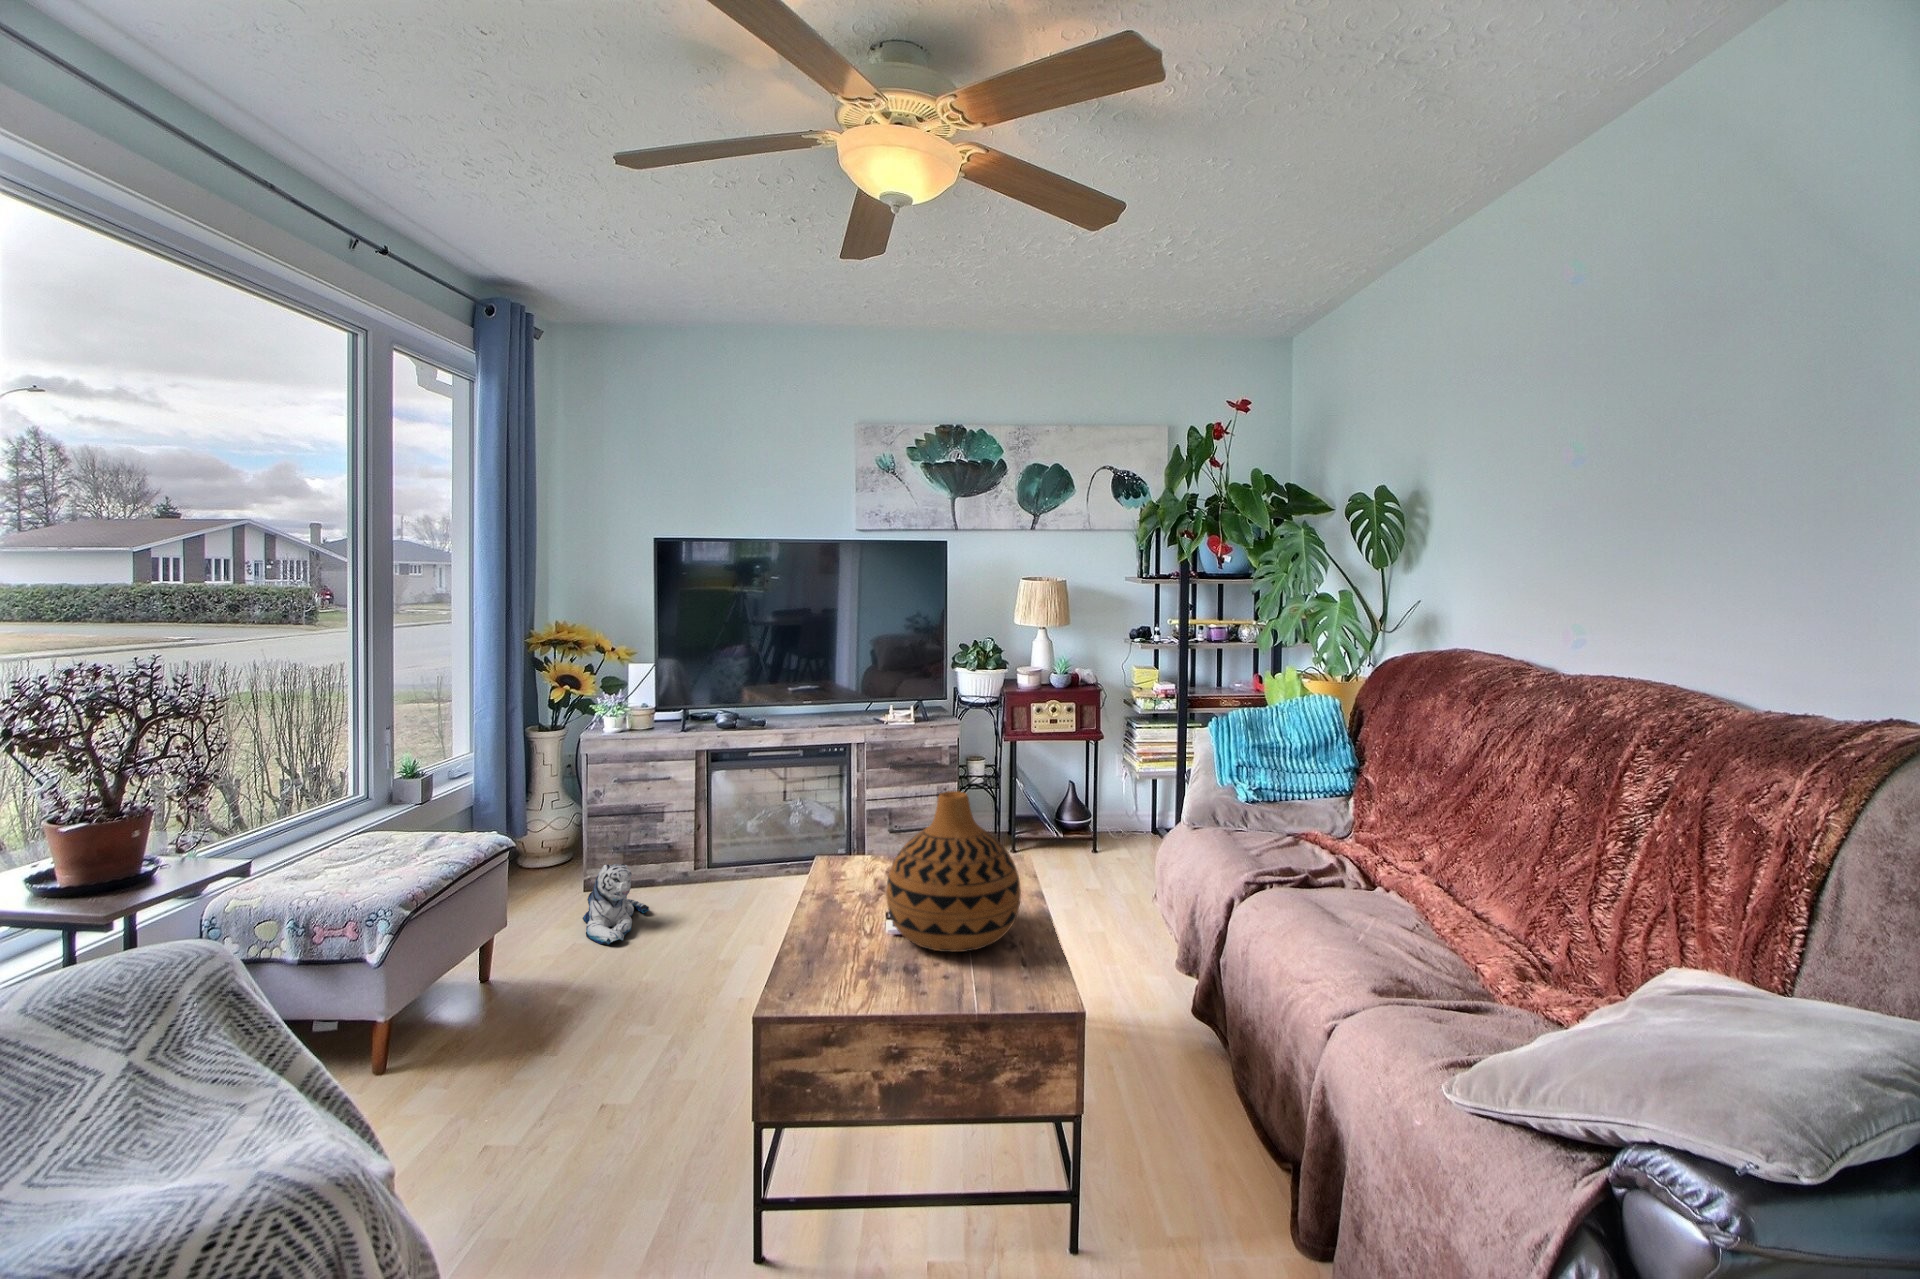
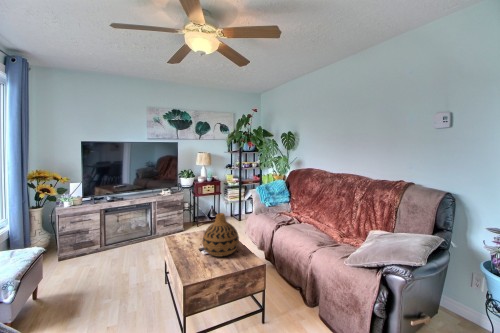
plush toy: present [582,864,649,945] -> none [63,250,90,278]

